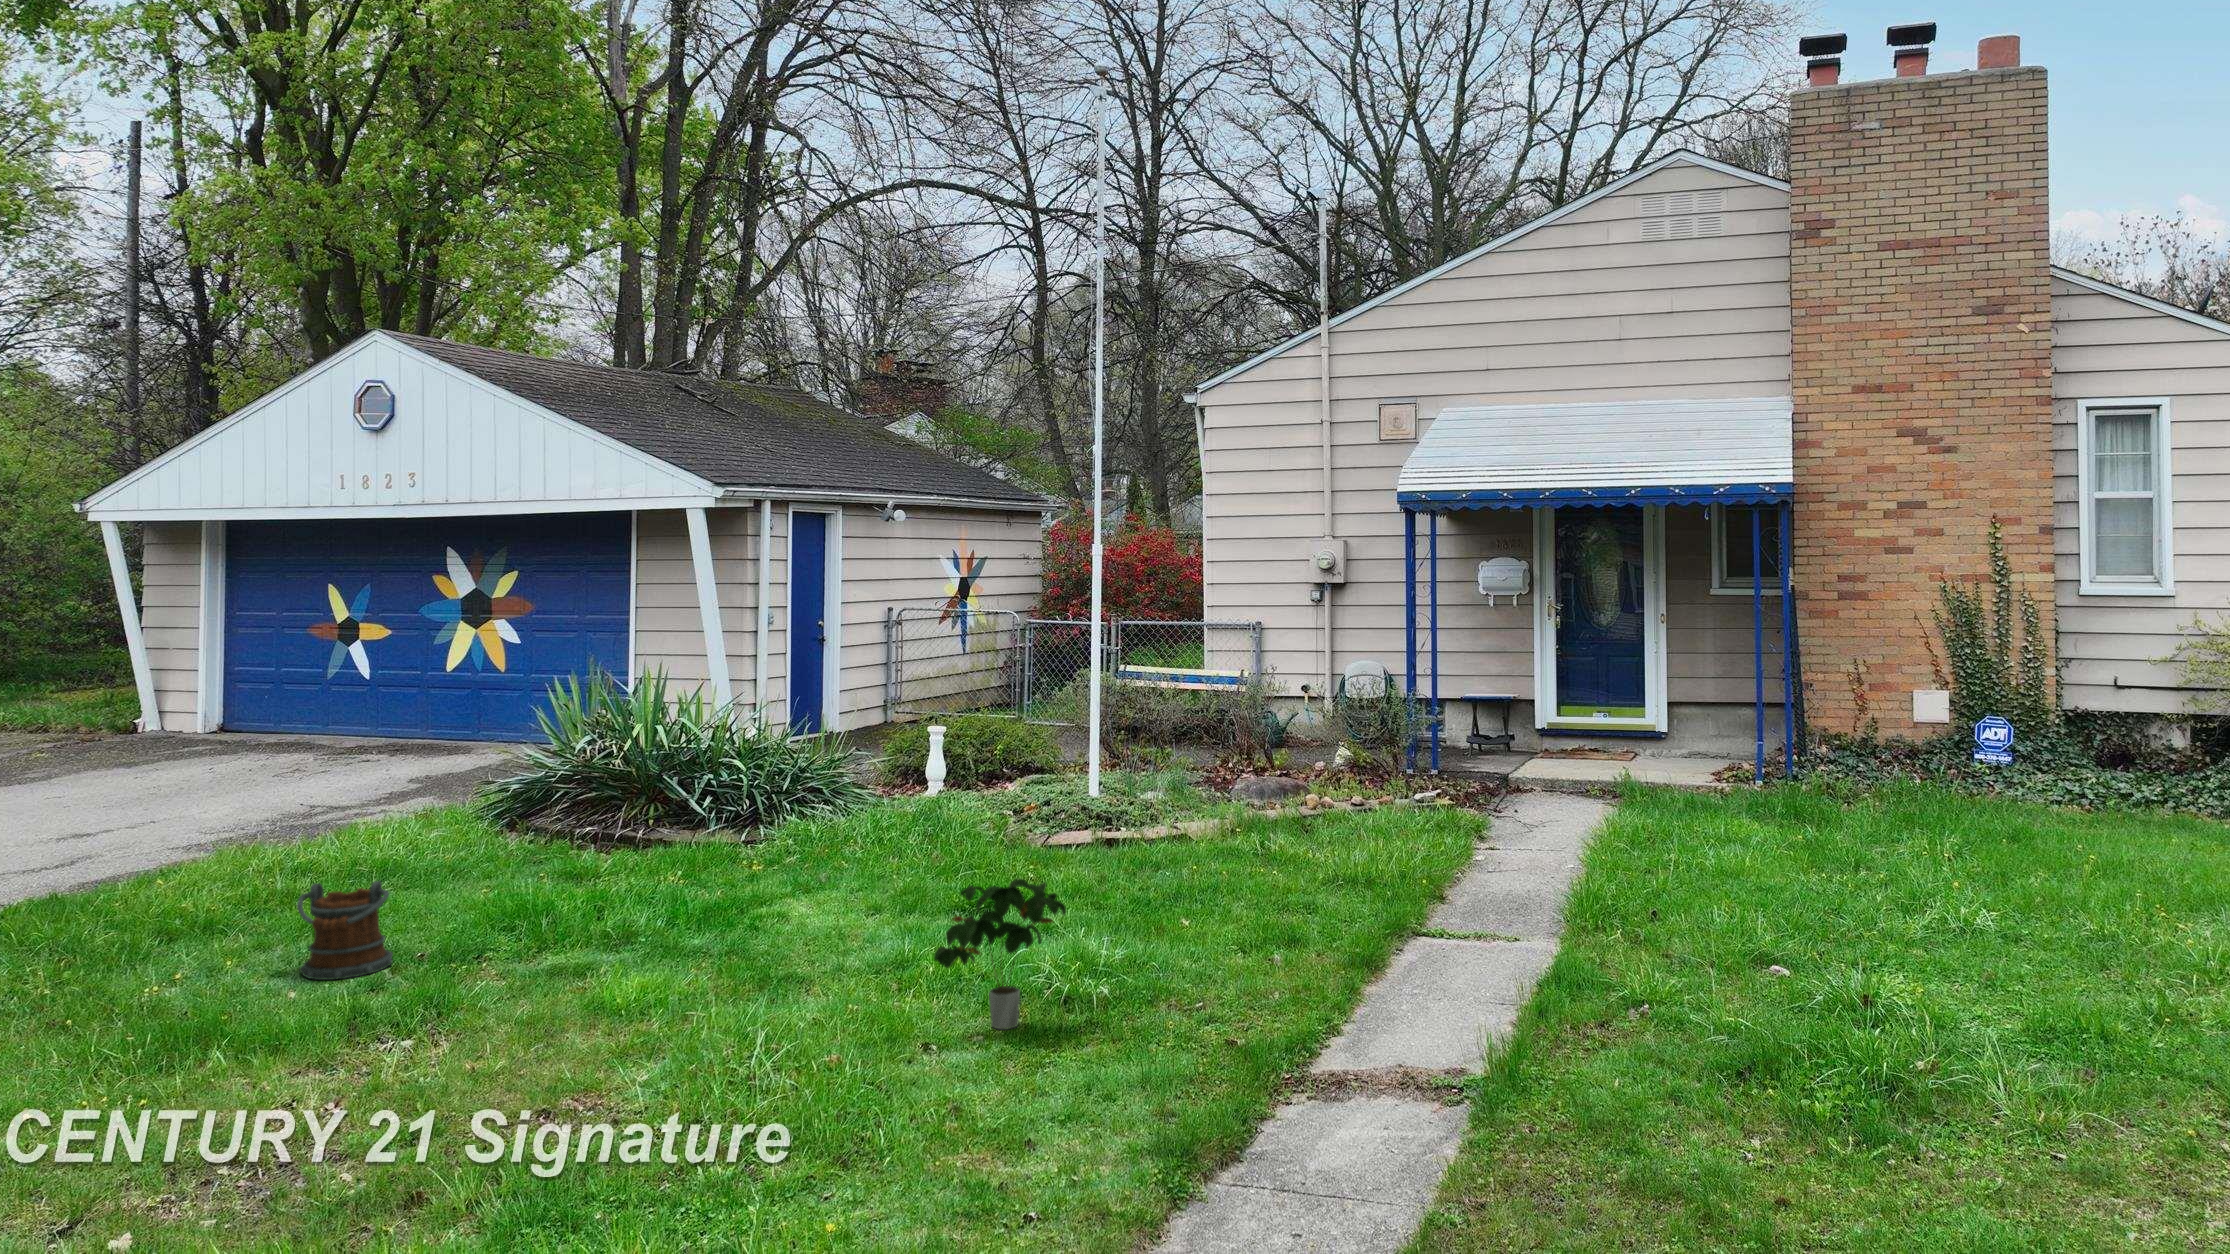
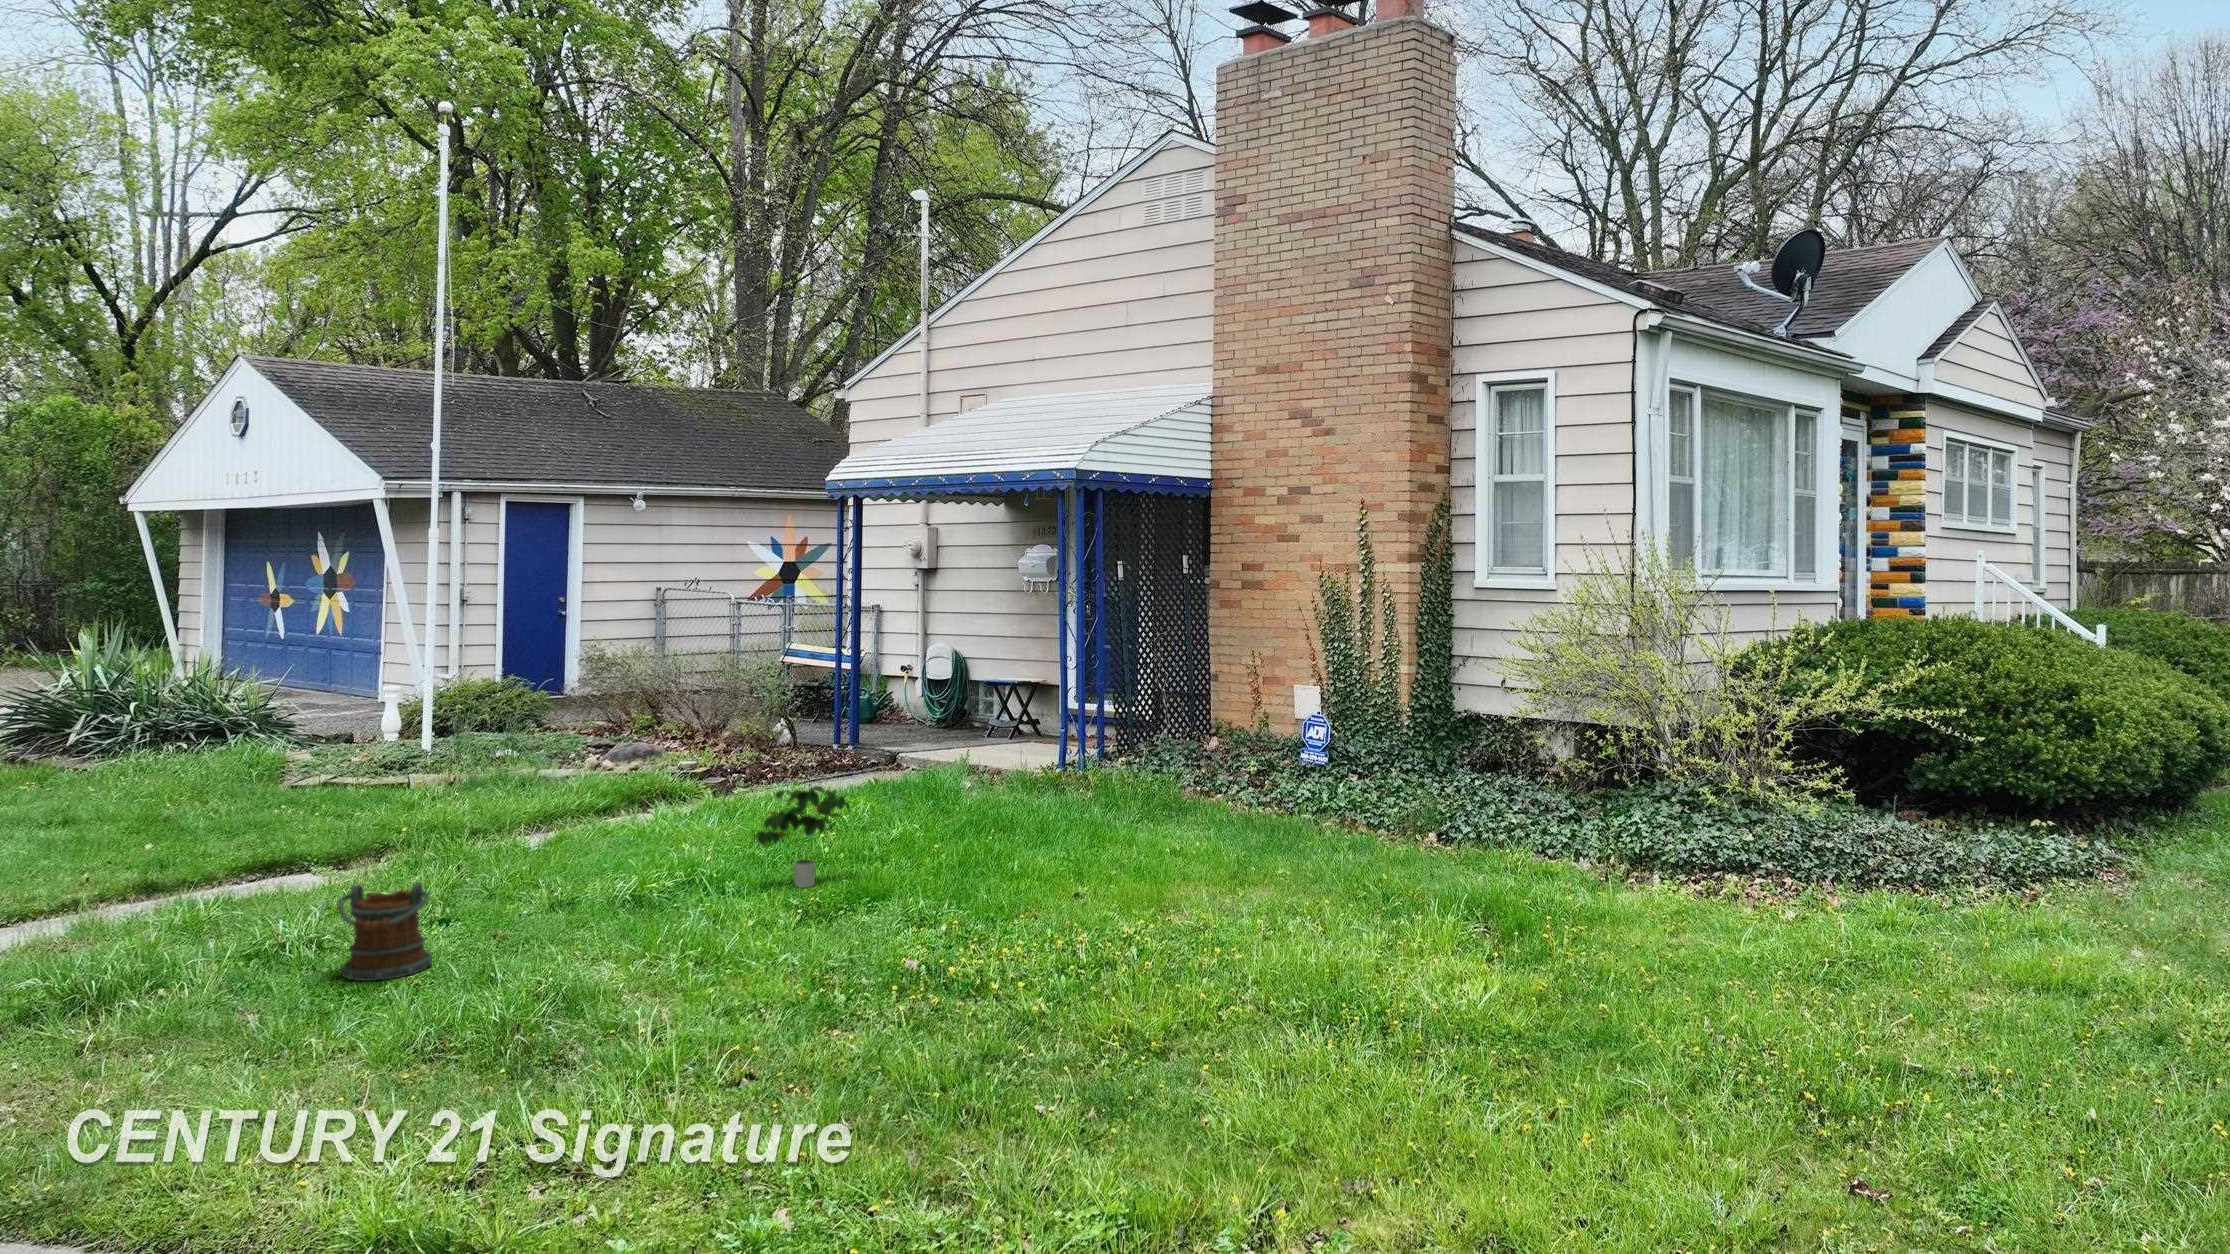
potted plant: present [934,879,1066,1029] -> present [754,786,850,888]

